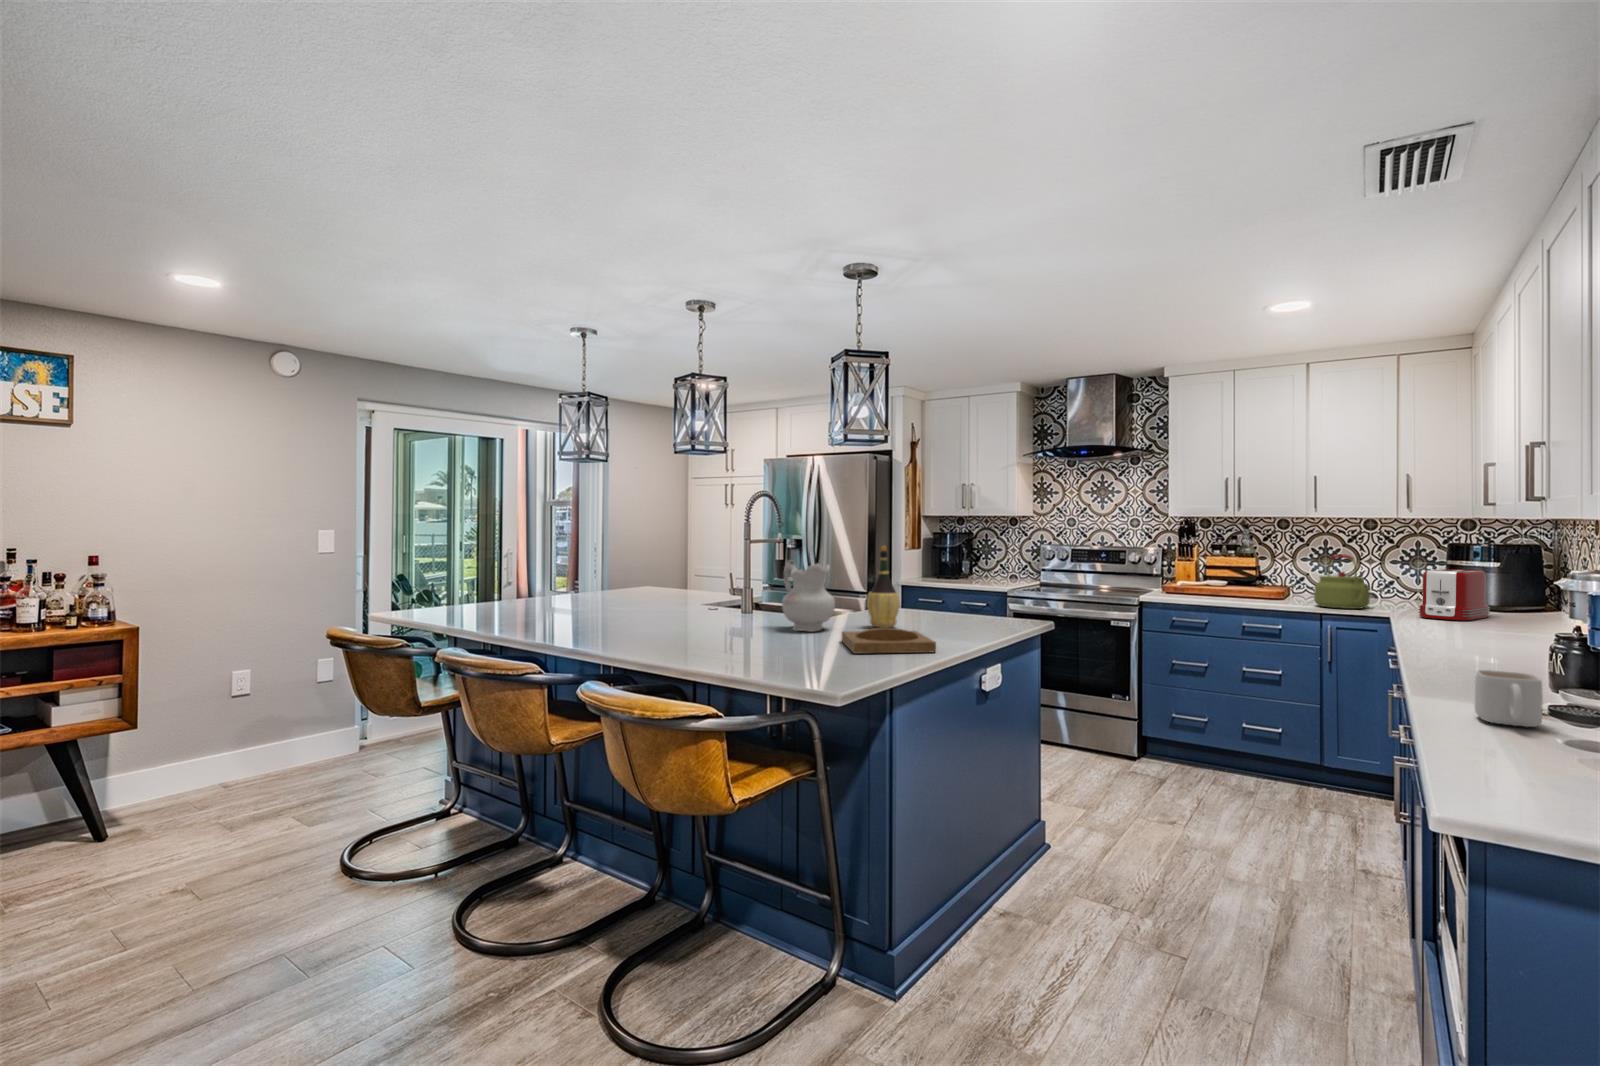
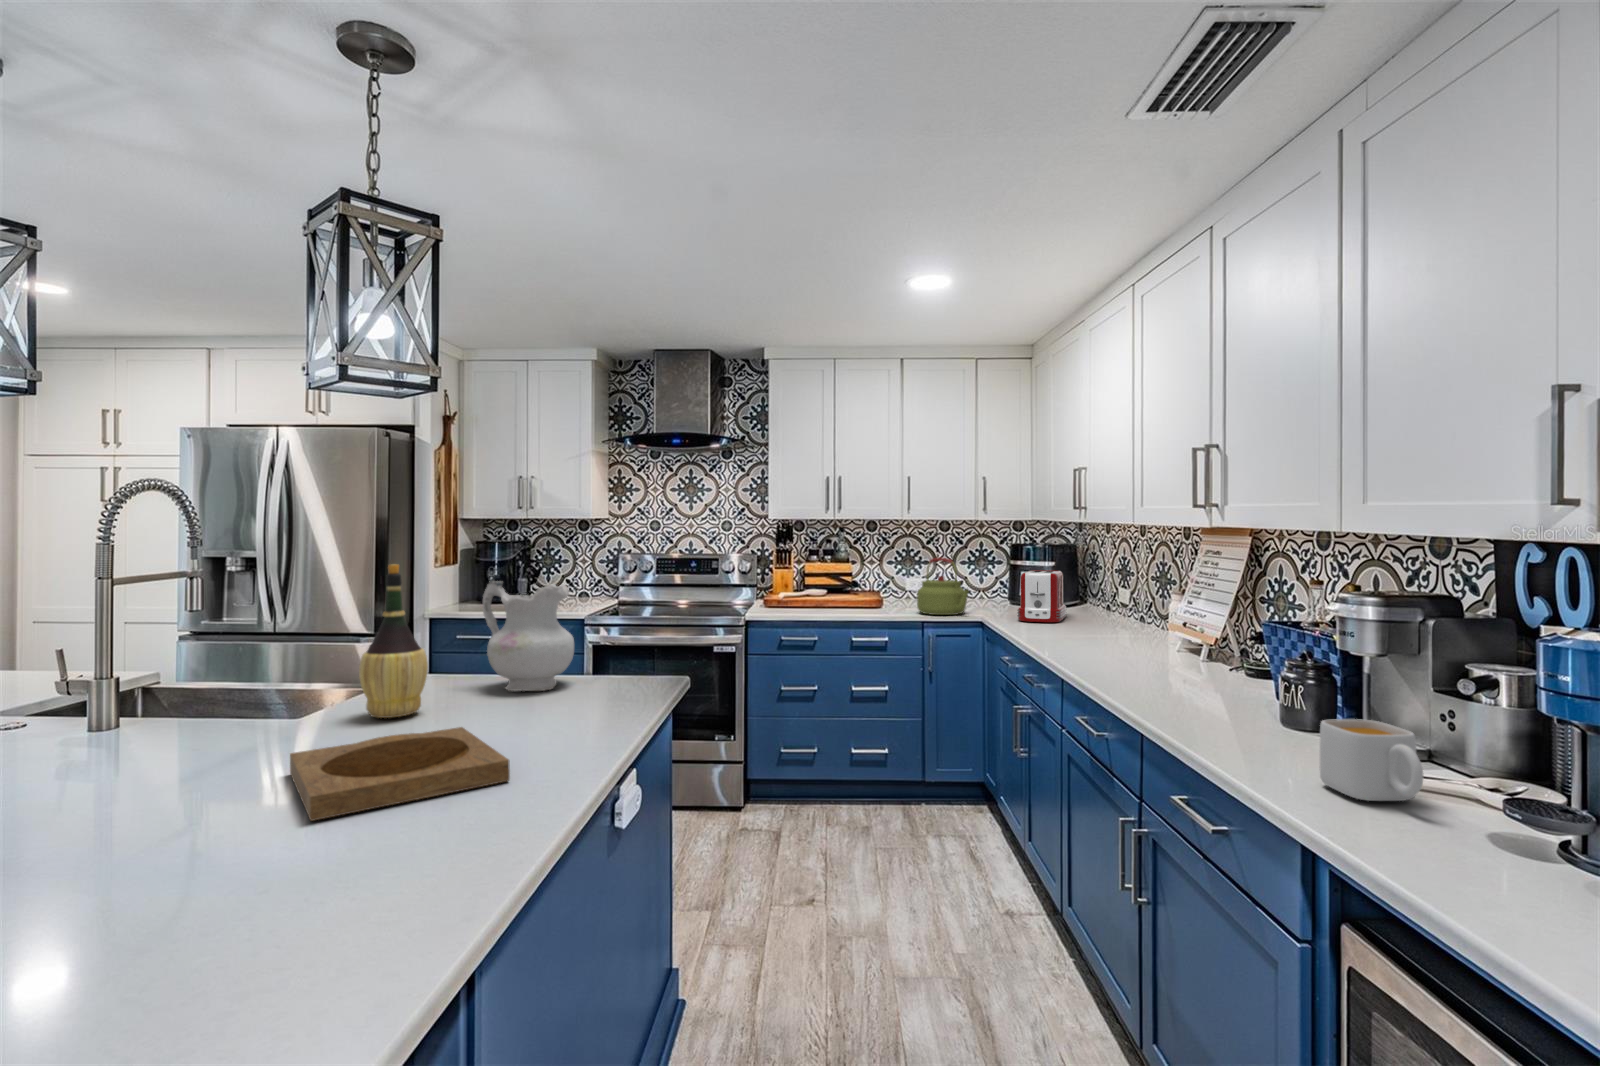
ceramic pitcher: present [782,561,835,632] -> present [483,581,574,691]

